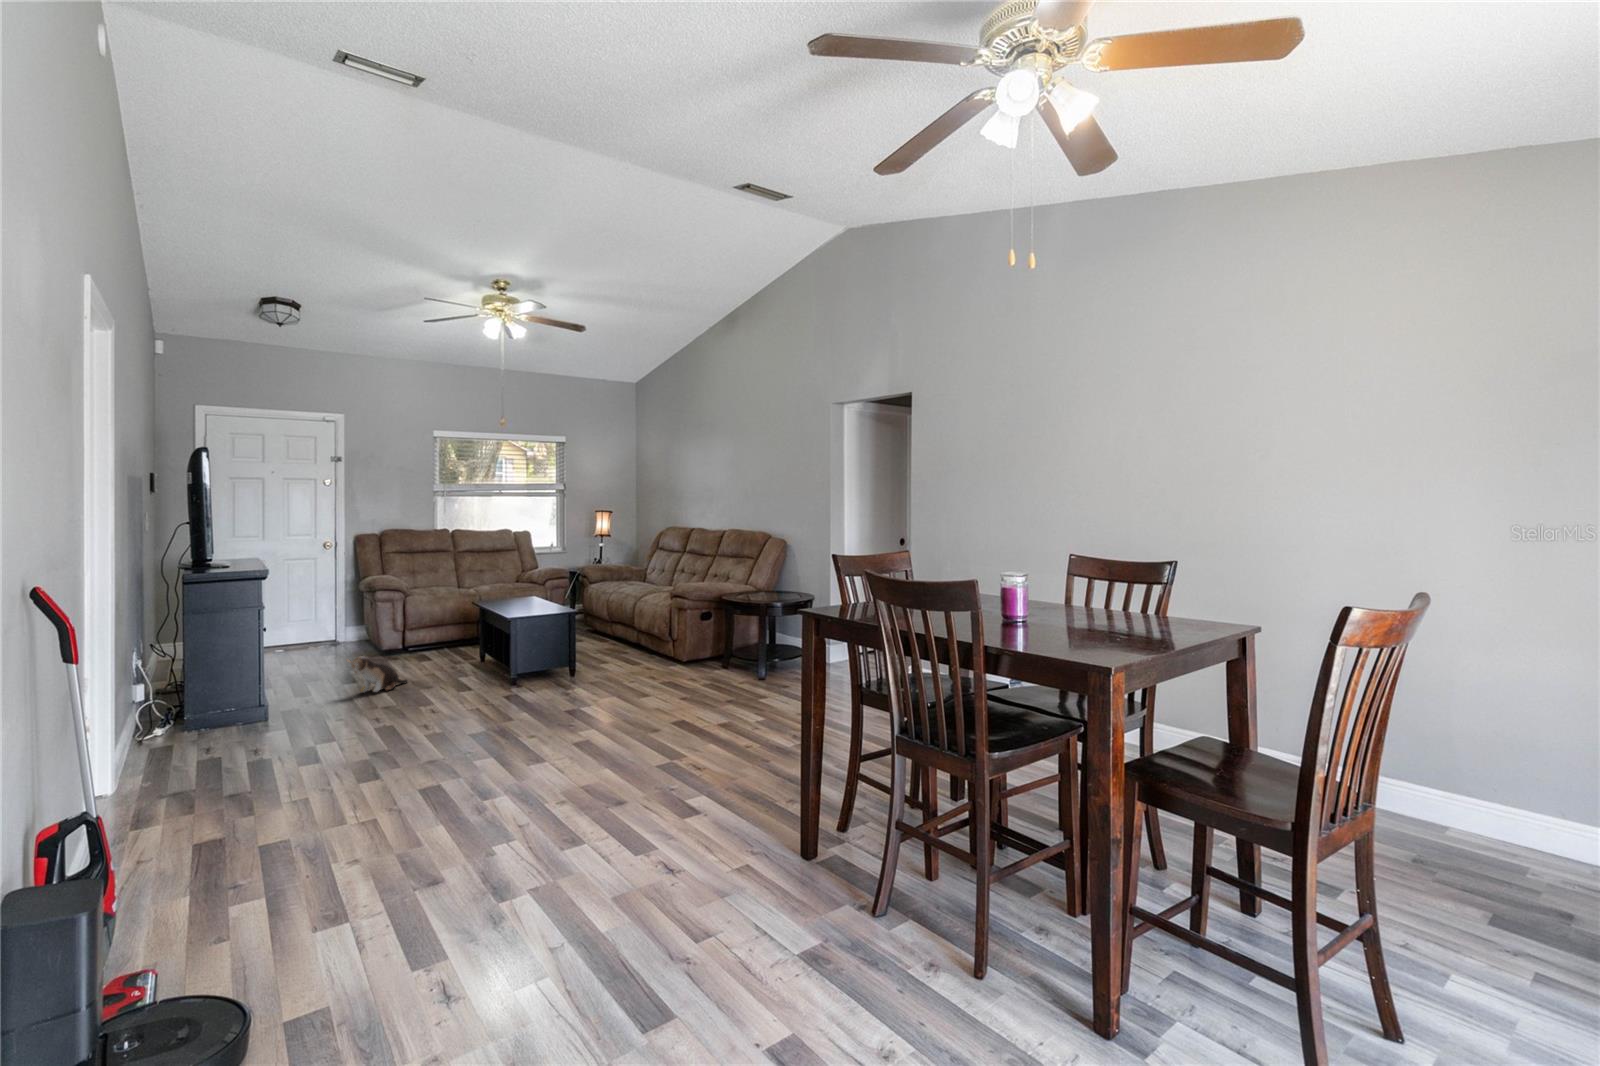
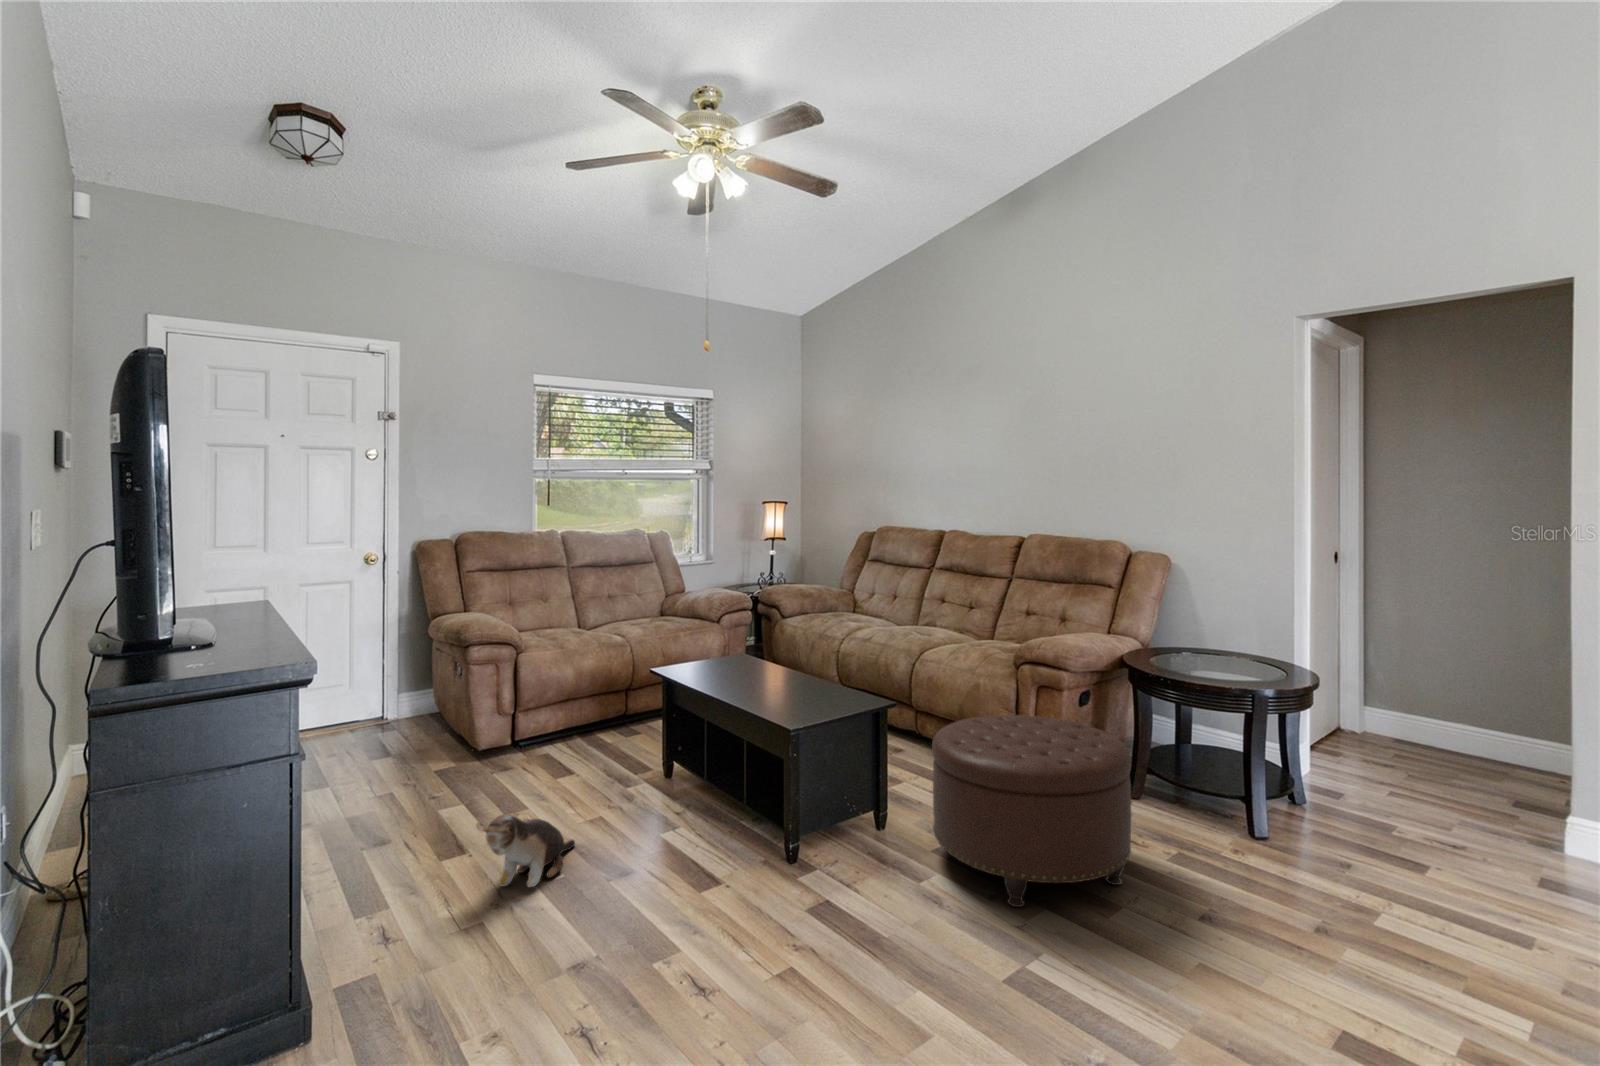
ottoman: none [577,618,675,698] -> present [932,715,1131,907]

